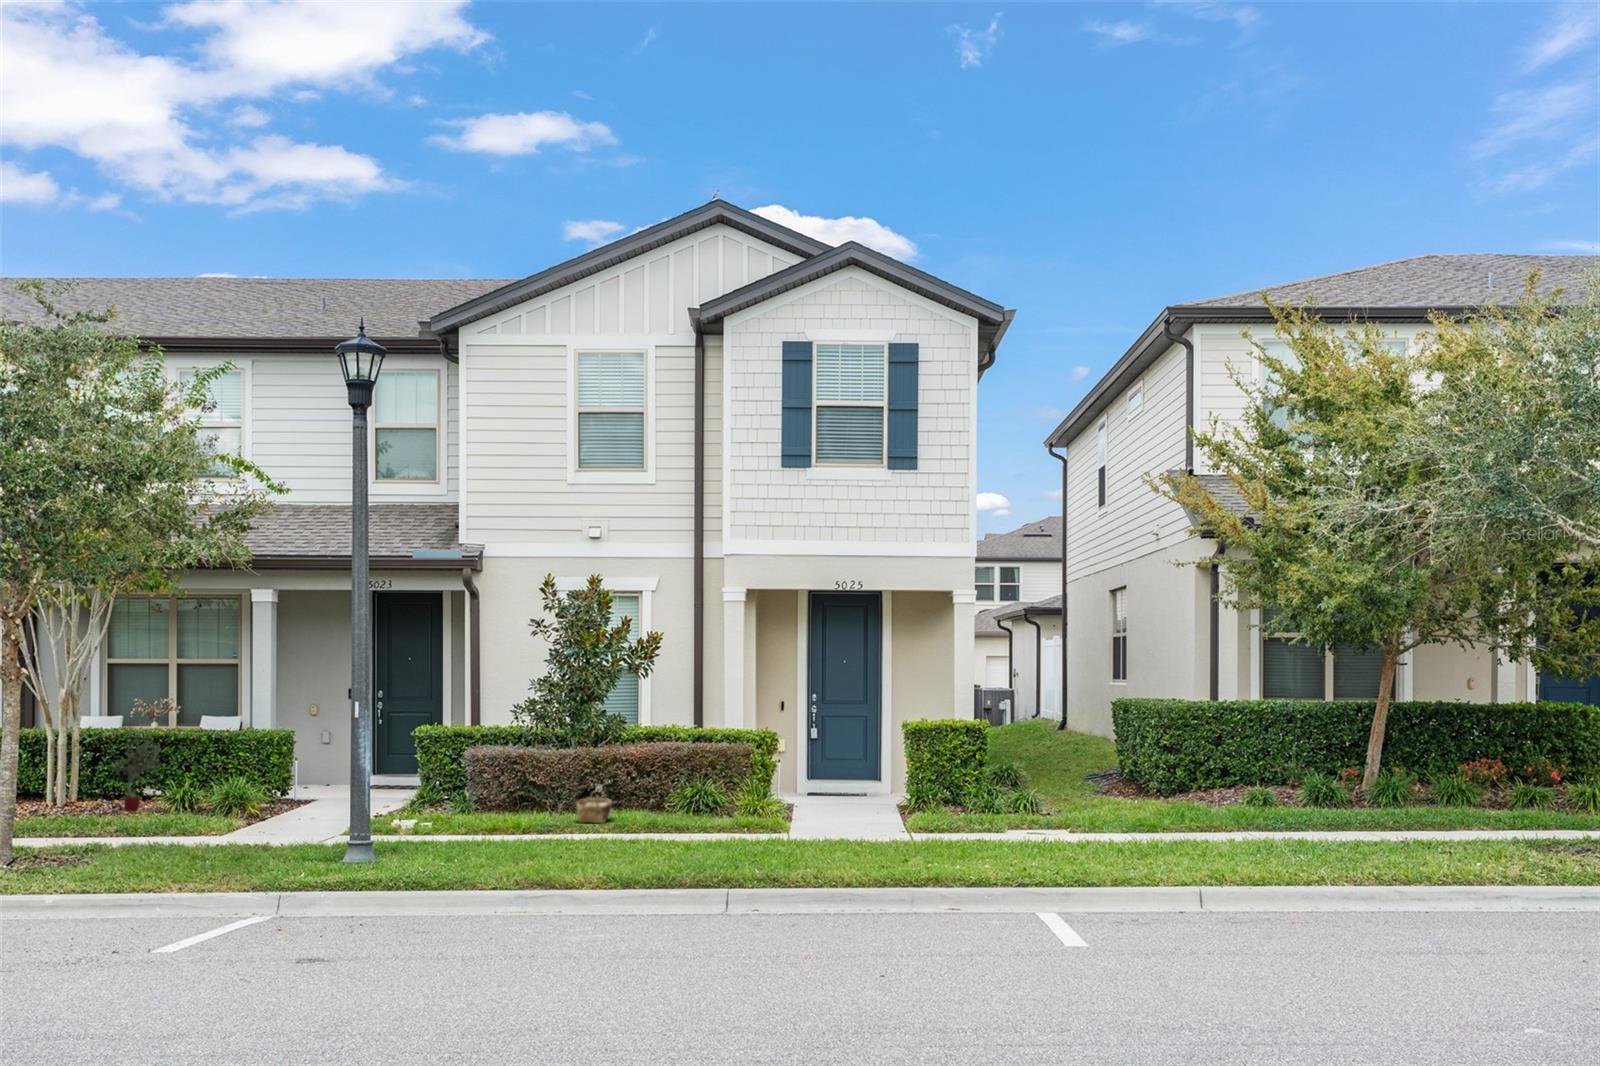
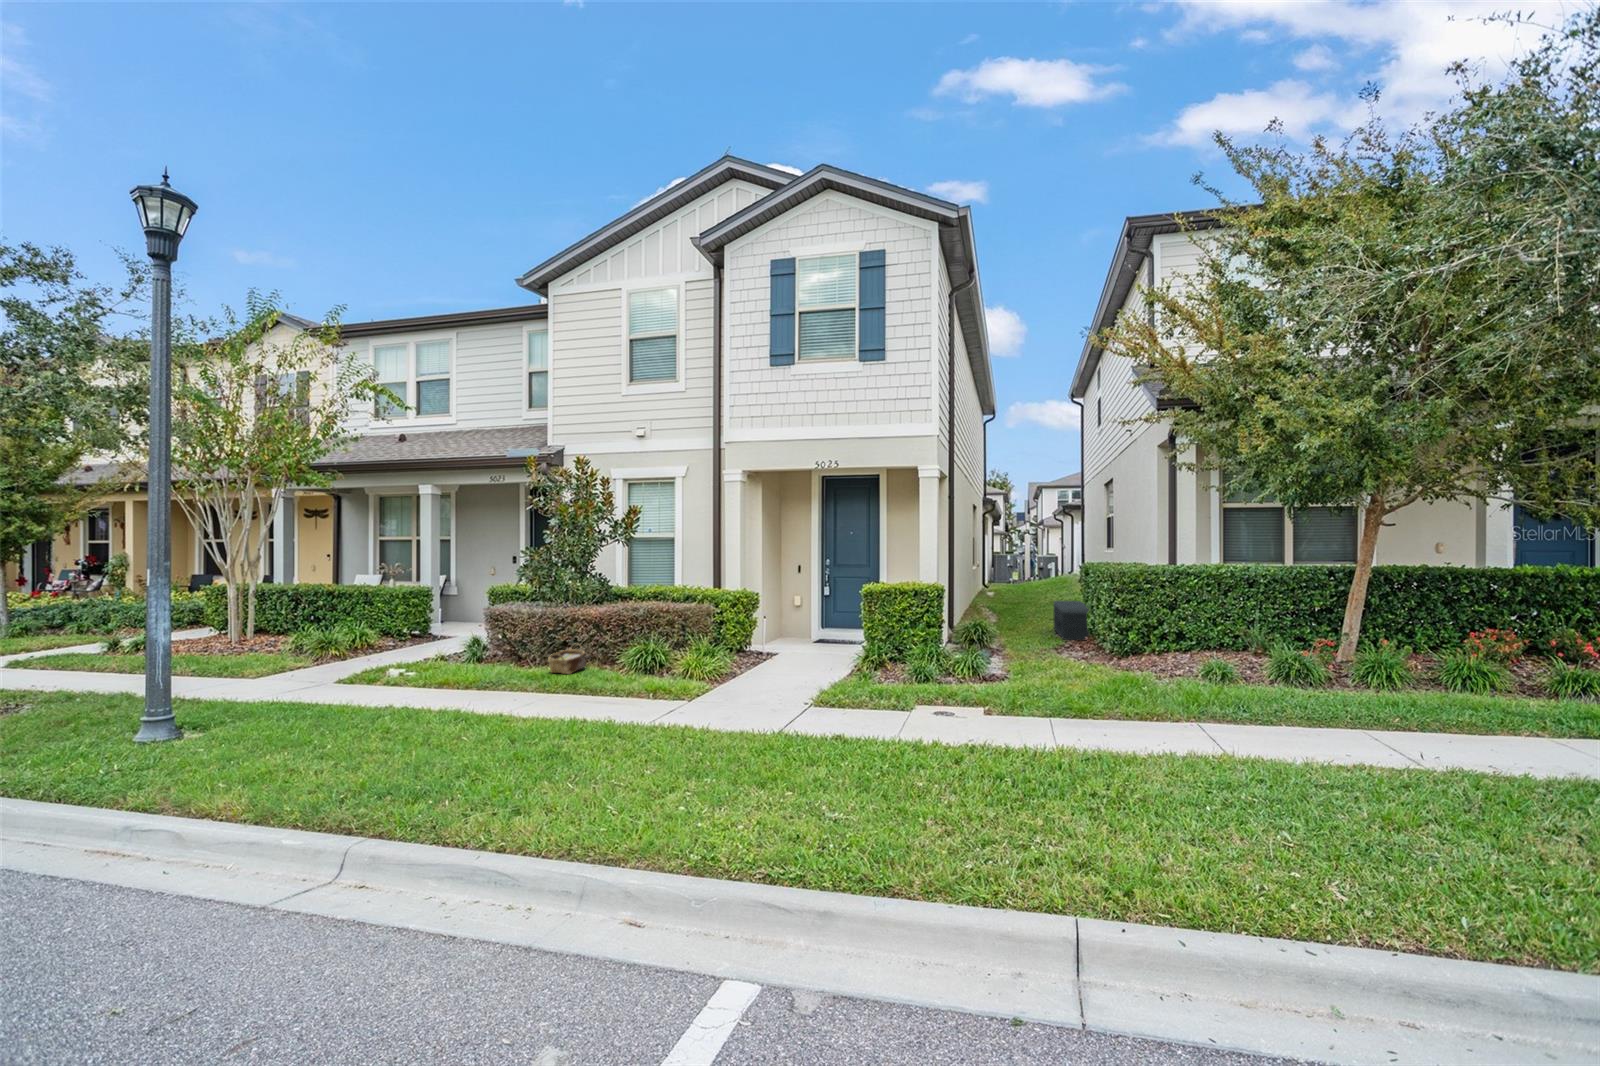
potted tree: present [110,735,161,811] -> none [280,588,319,644]
storage bench: none [1090,743,1136,787] -> present [1053,601,1089,640]

